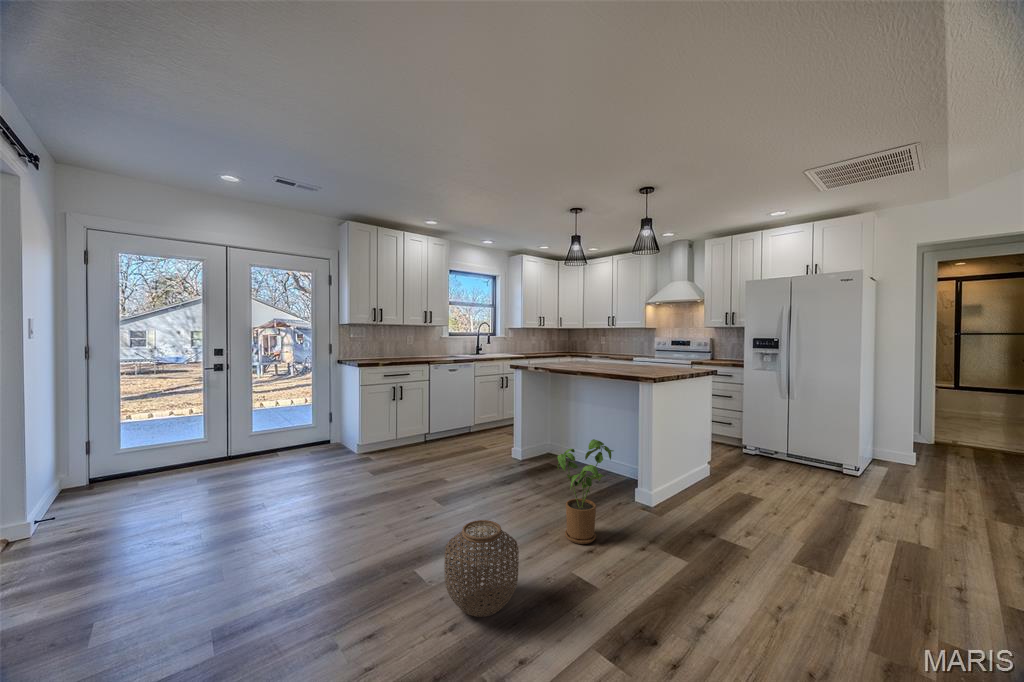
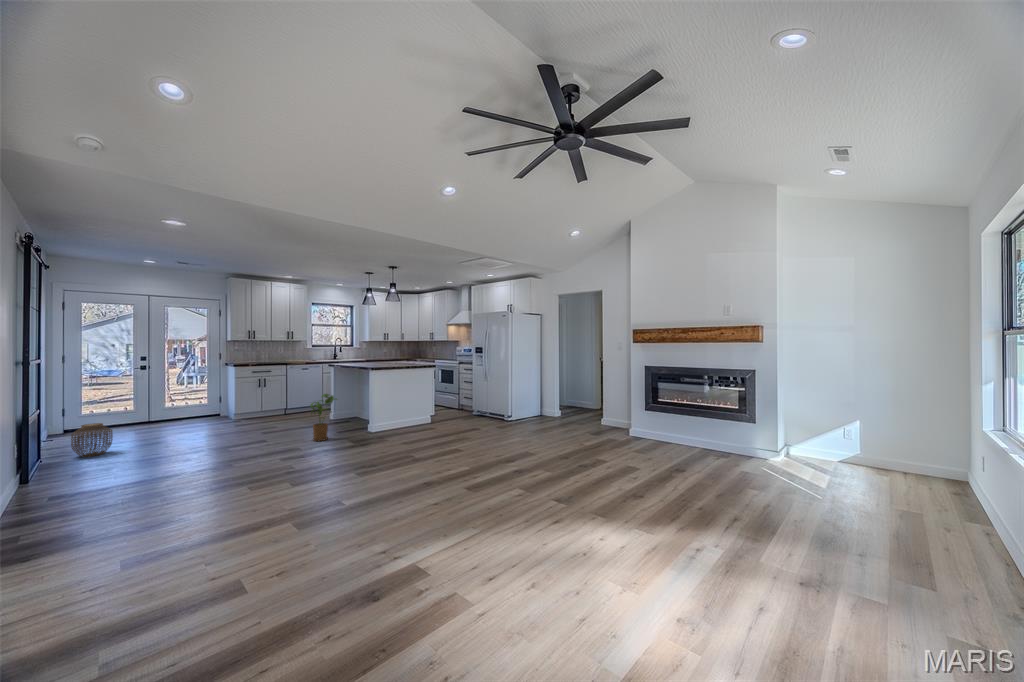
woven basket: present [444,520,519,617] -> present [71,423,113,457]

